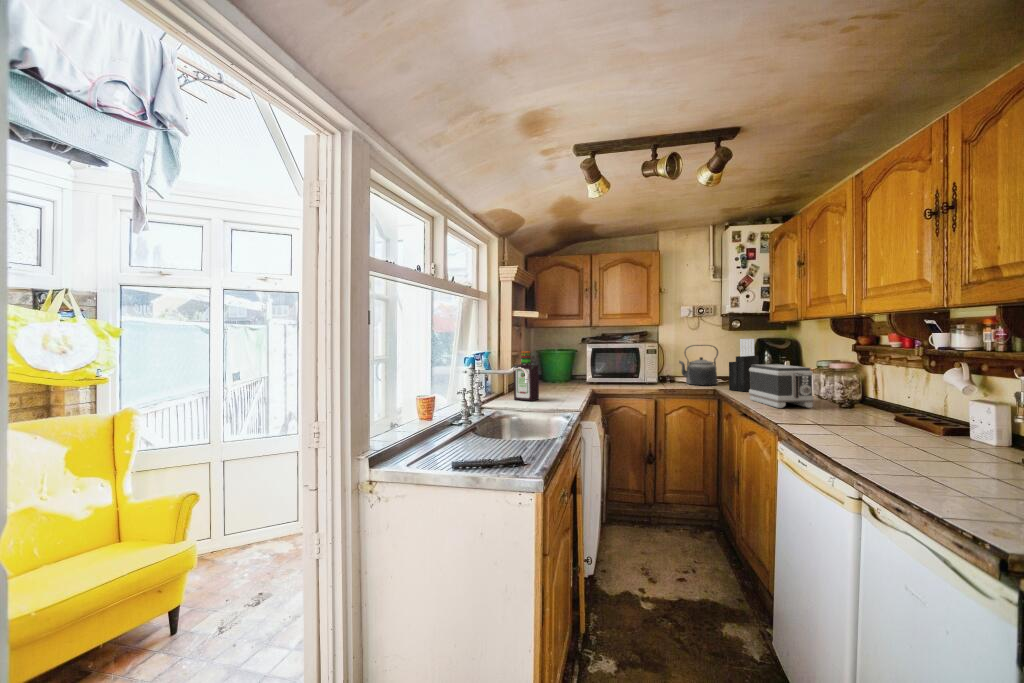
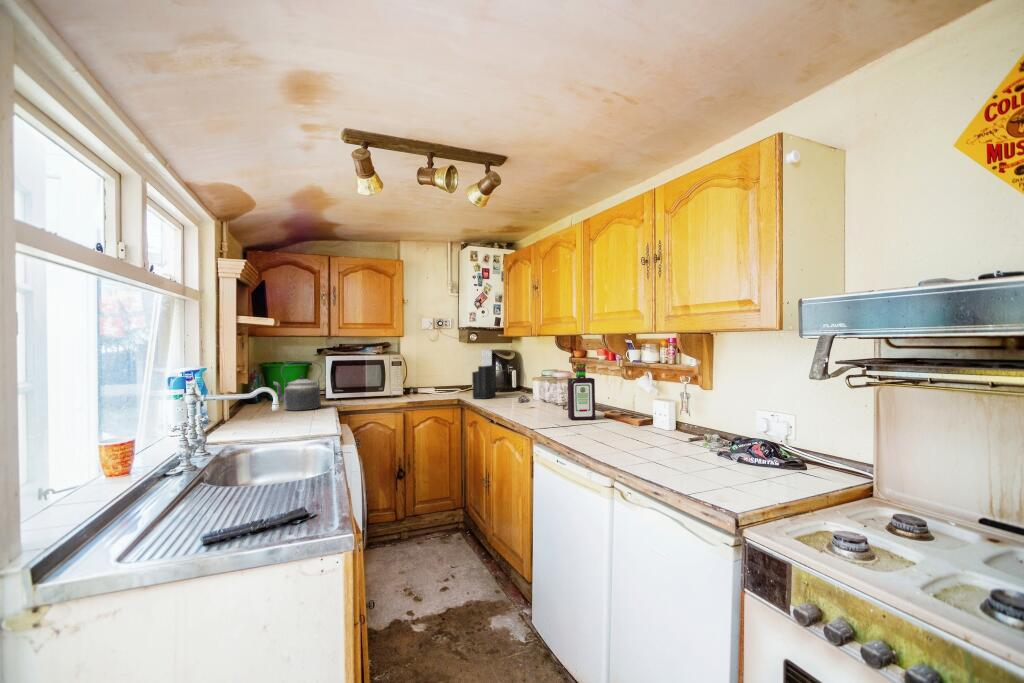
kettle: present [679,345,718,385] -> present [274,361,322,411]
bottle: present [514,351,539,401] -> present [568,362,595,420]
toaster: present [749,364,814,408] -> none [494,372,545,410]

